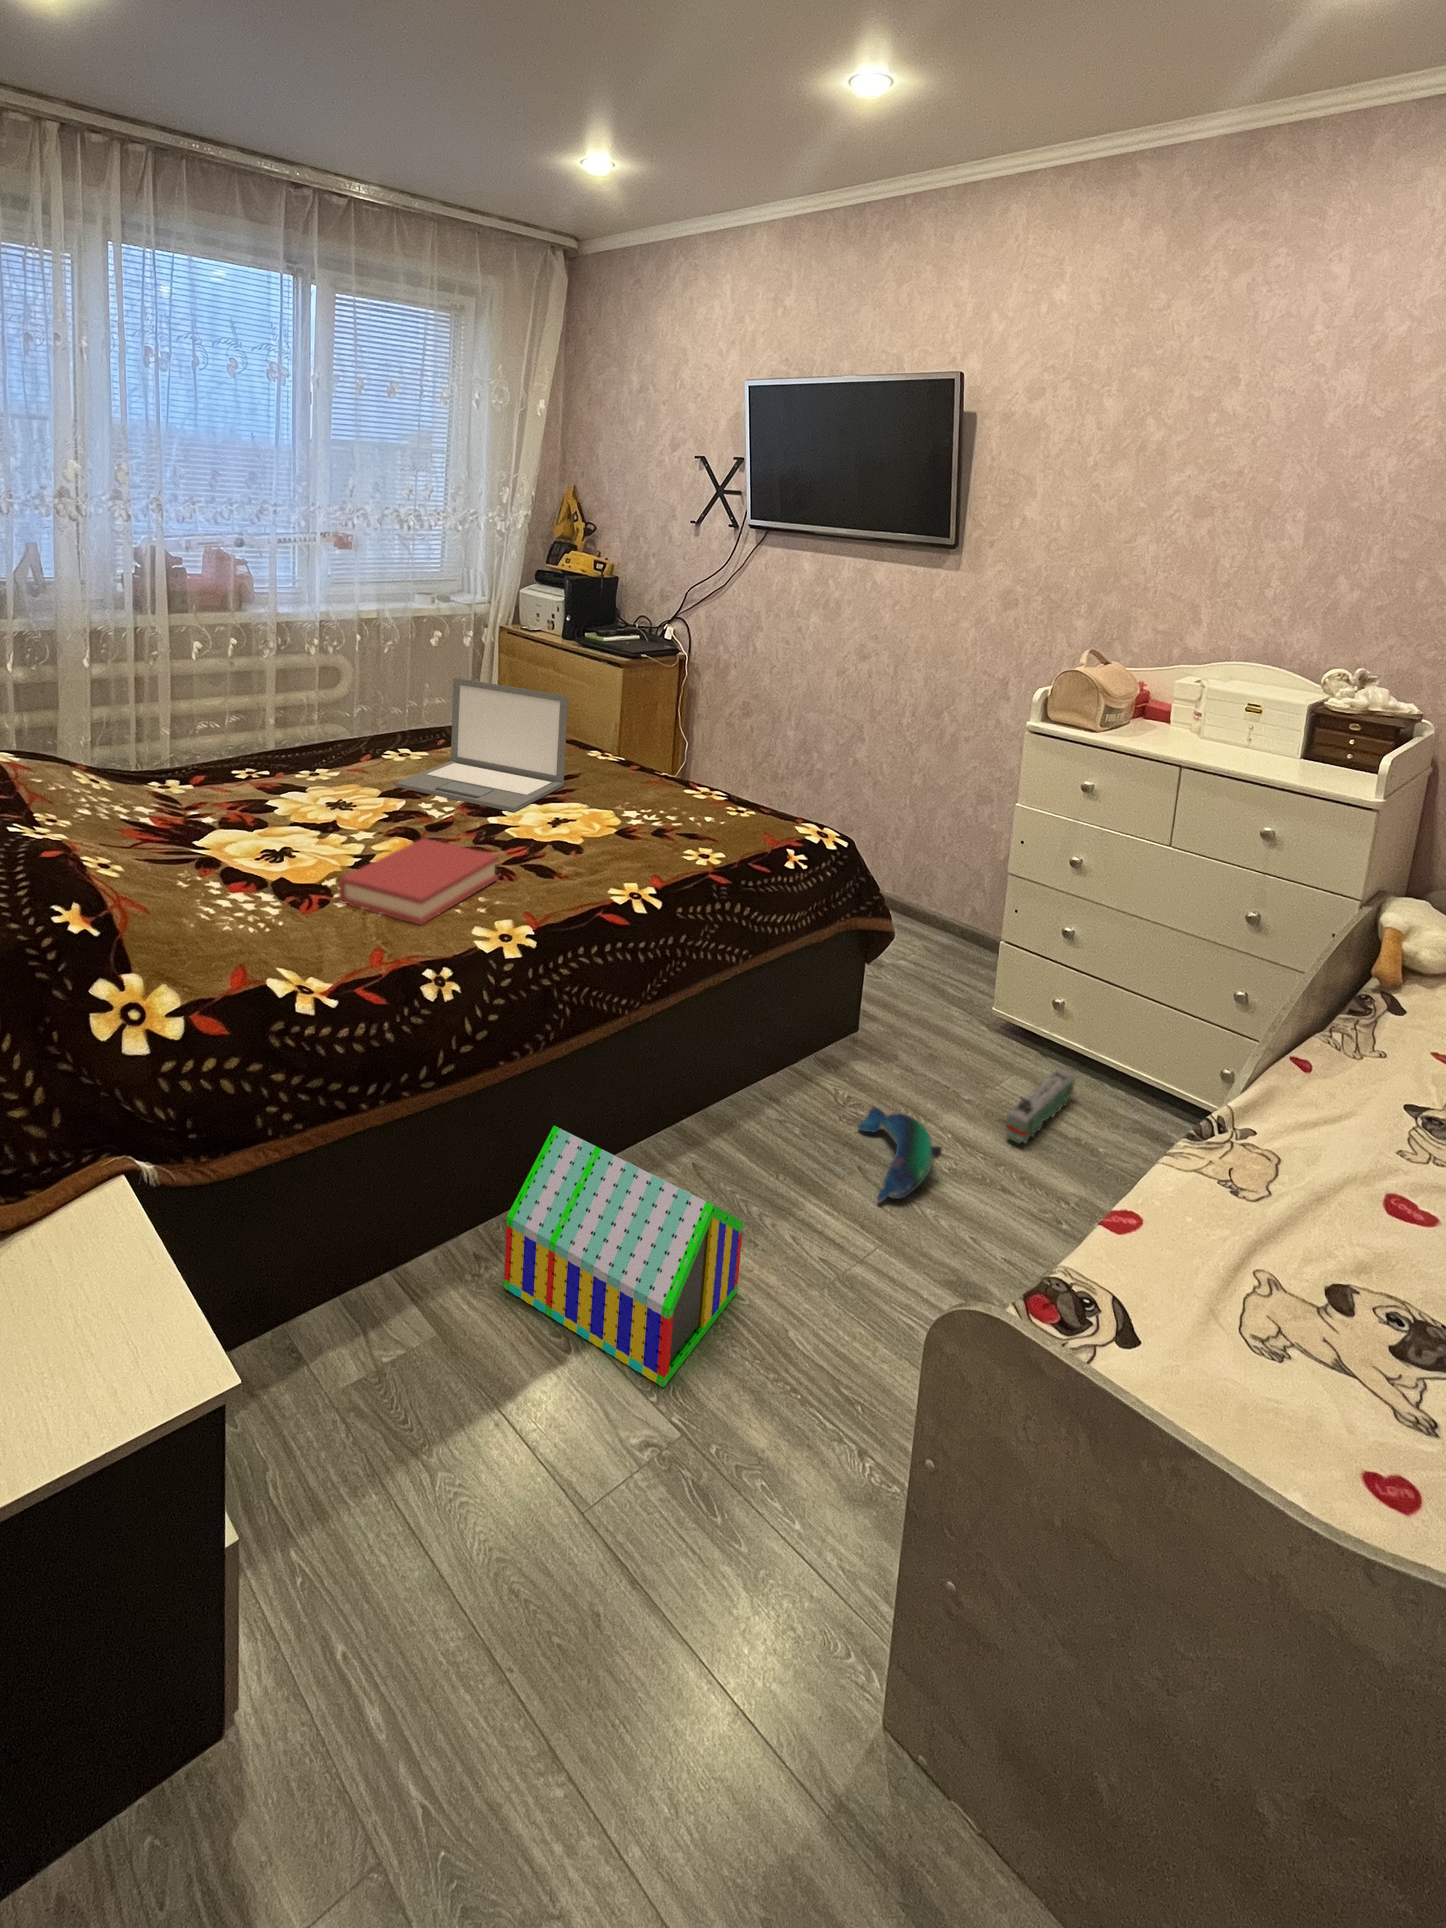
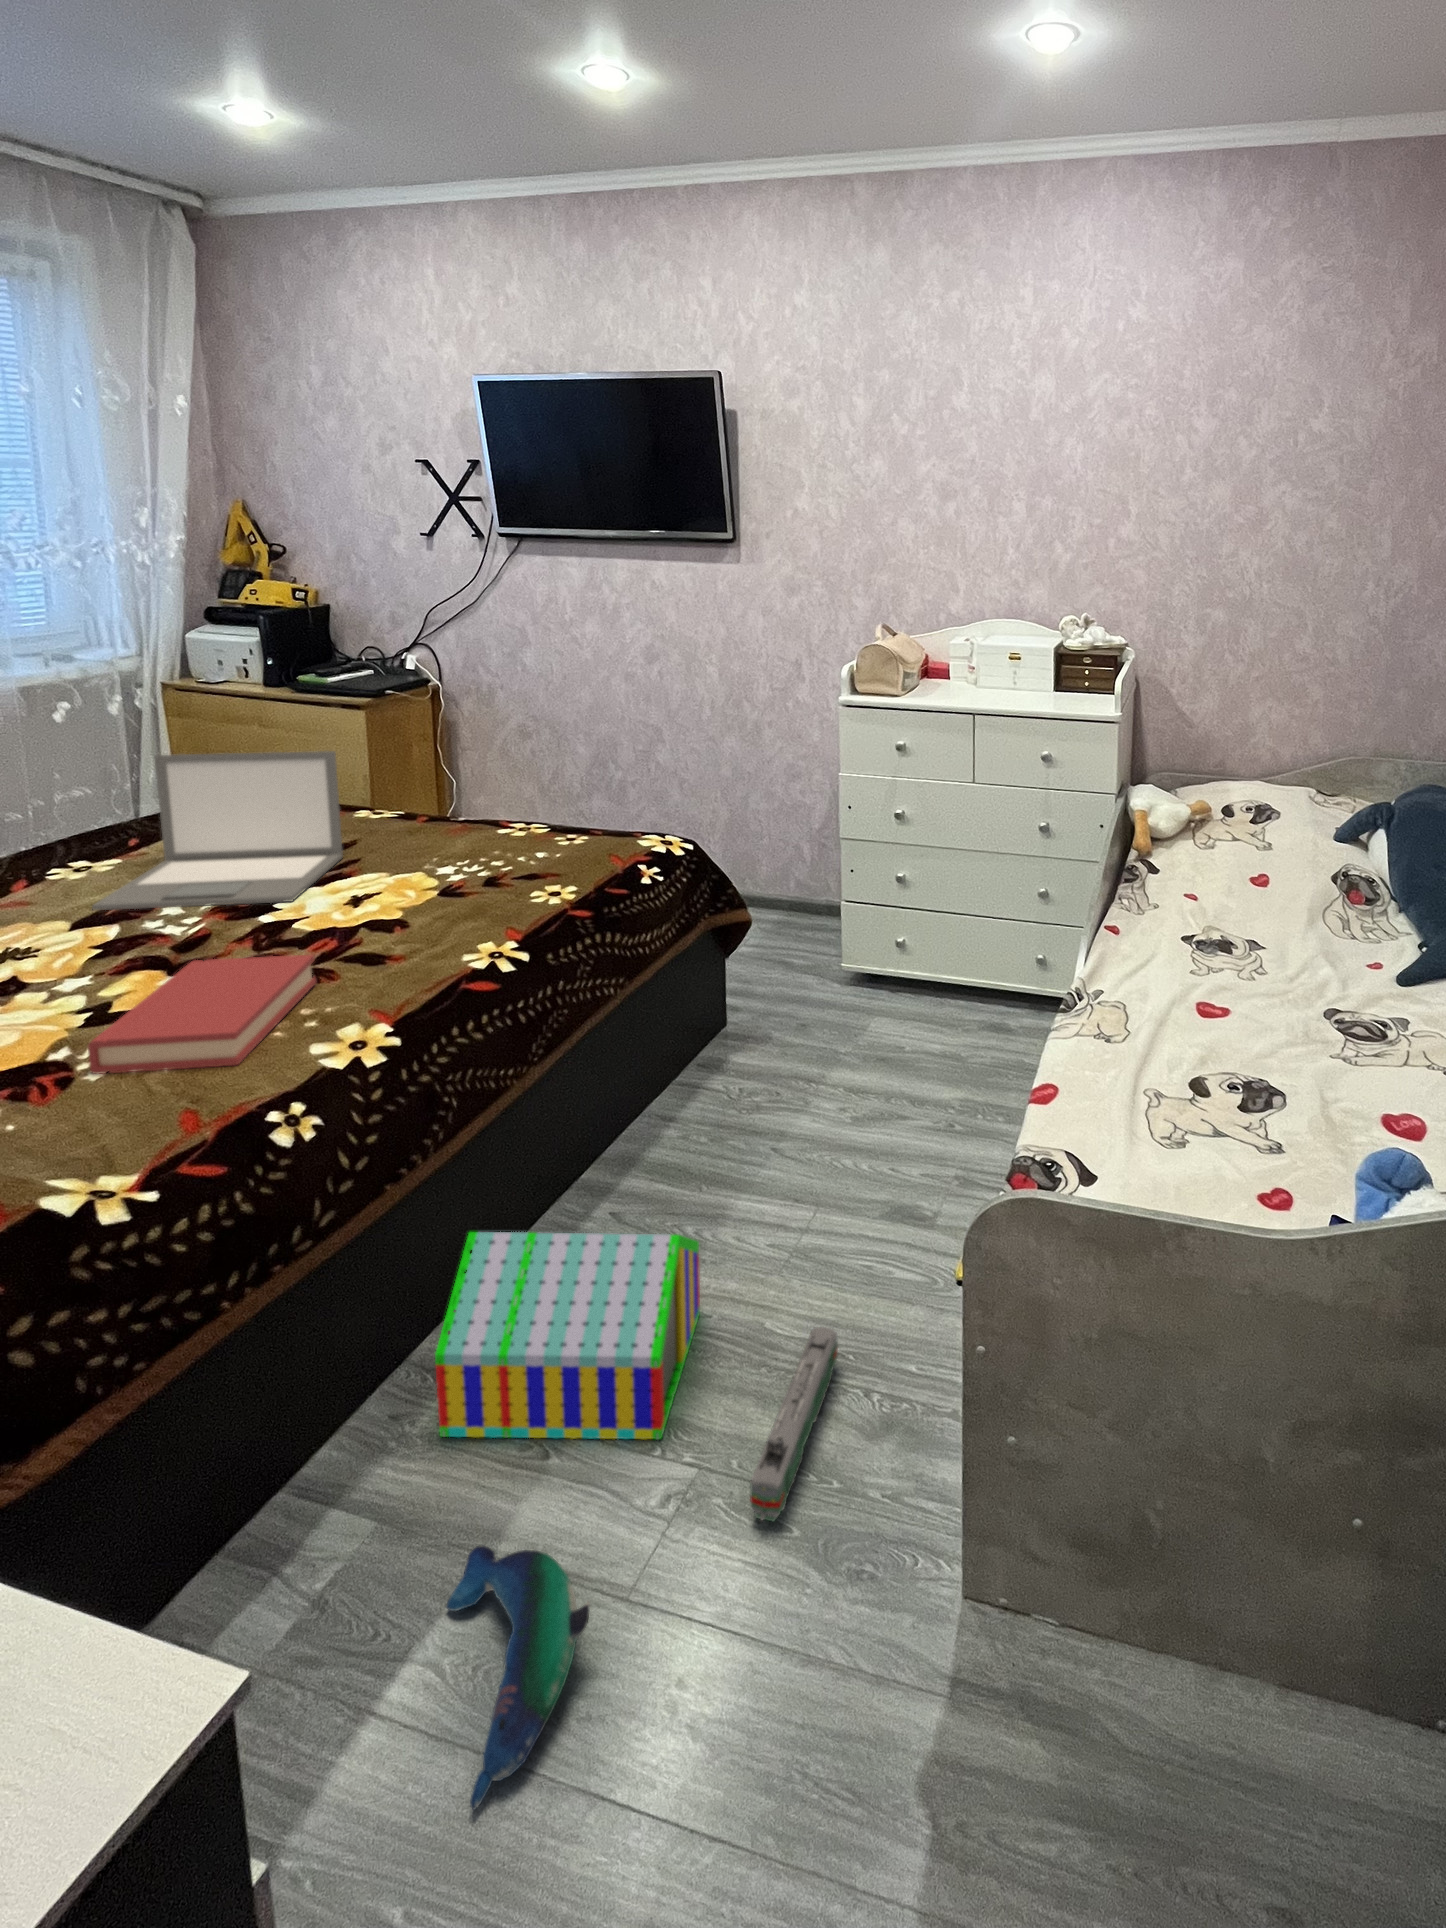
toy train: present [1006,1068,1075,1143] -> present [750,1327,838,1521]
plush toy: present [858,1108,942,1202] -> present [446,1546,590,1809]

